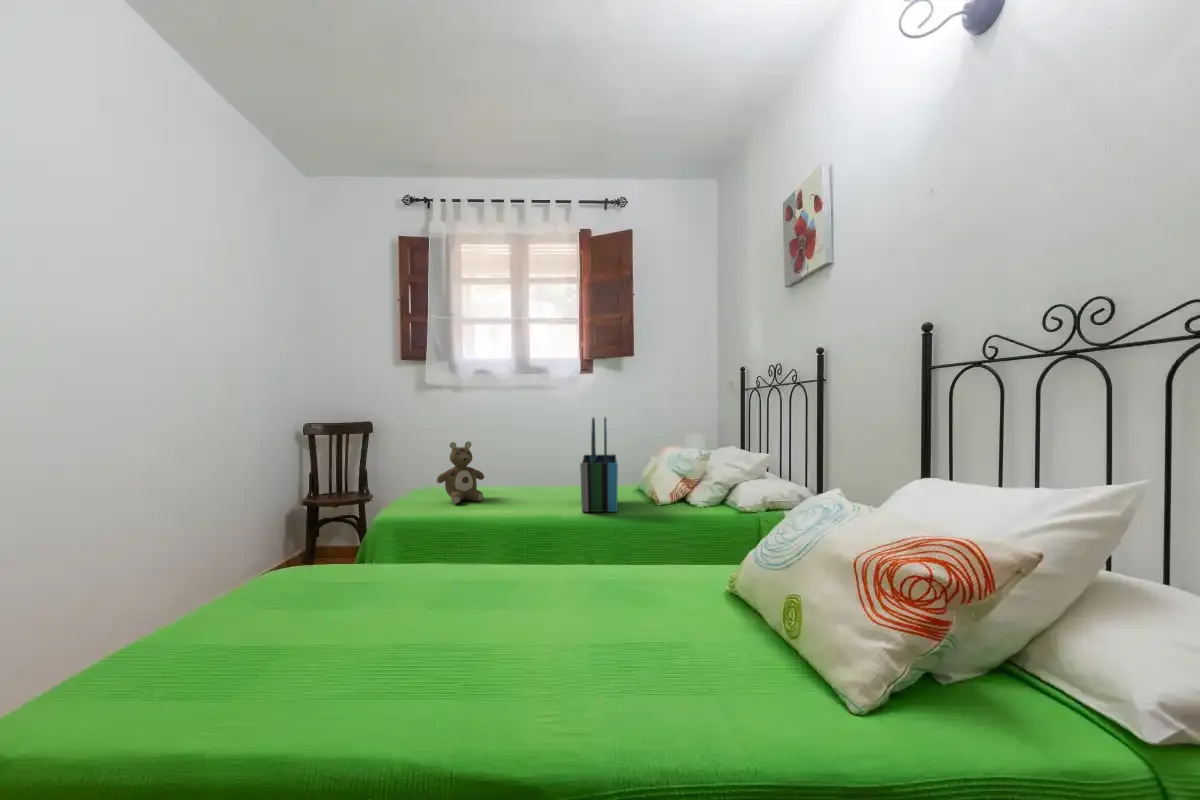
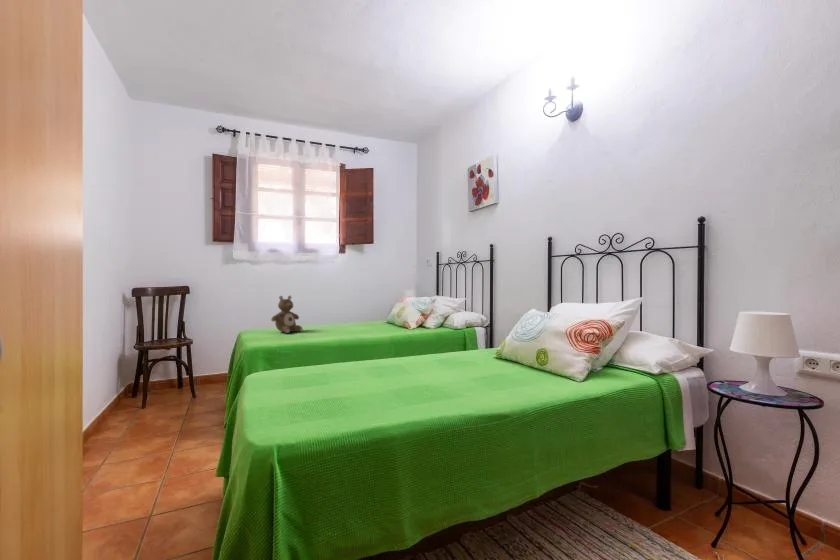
tote bag: present [580,417,618,512] -> none [363,280,393,333]

